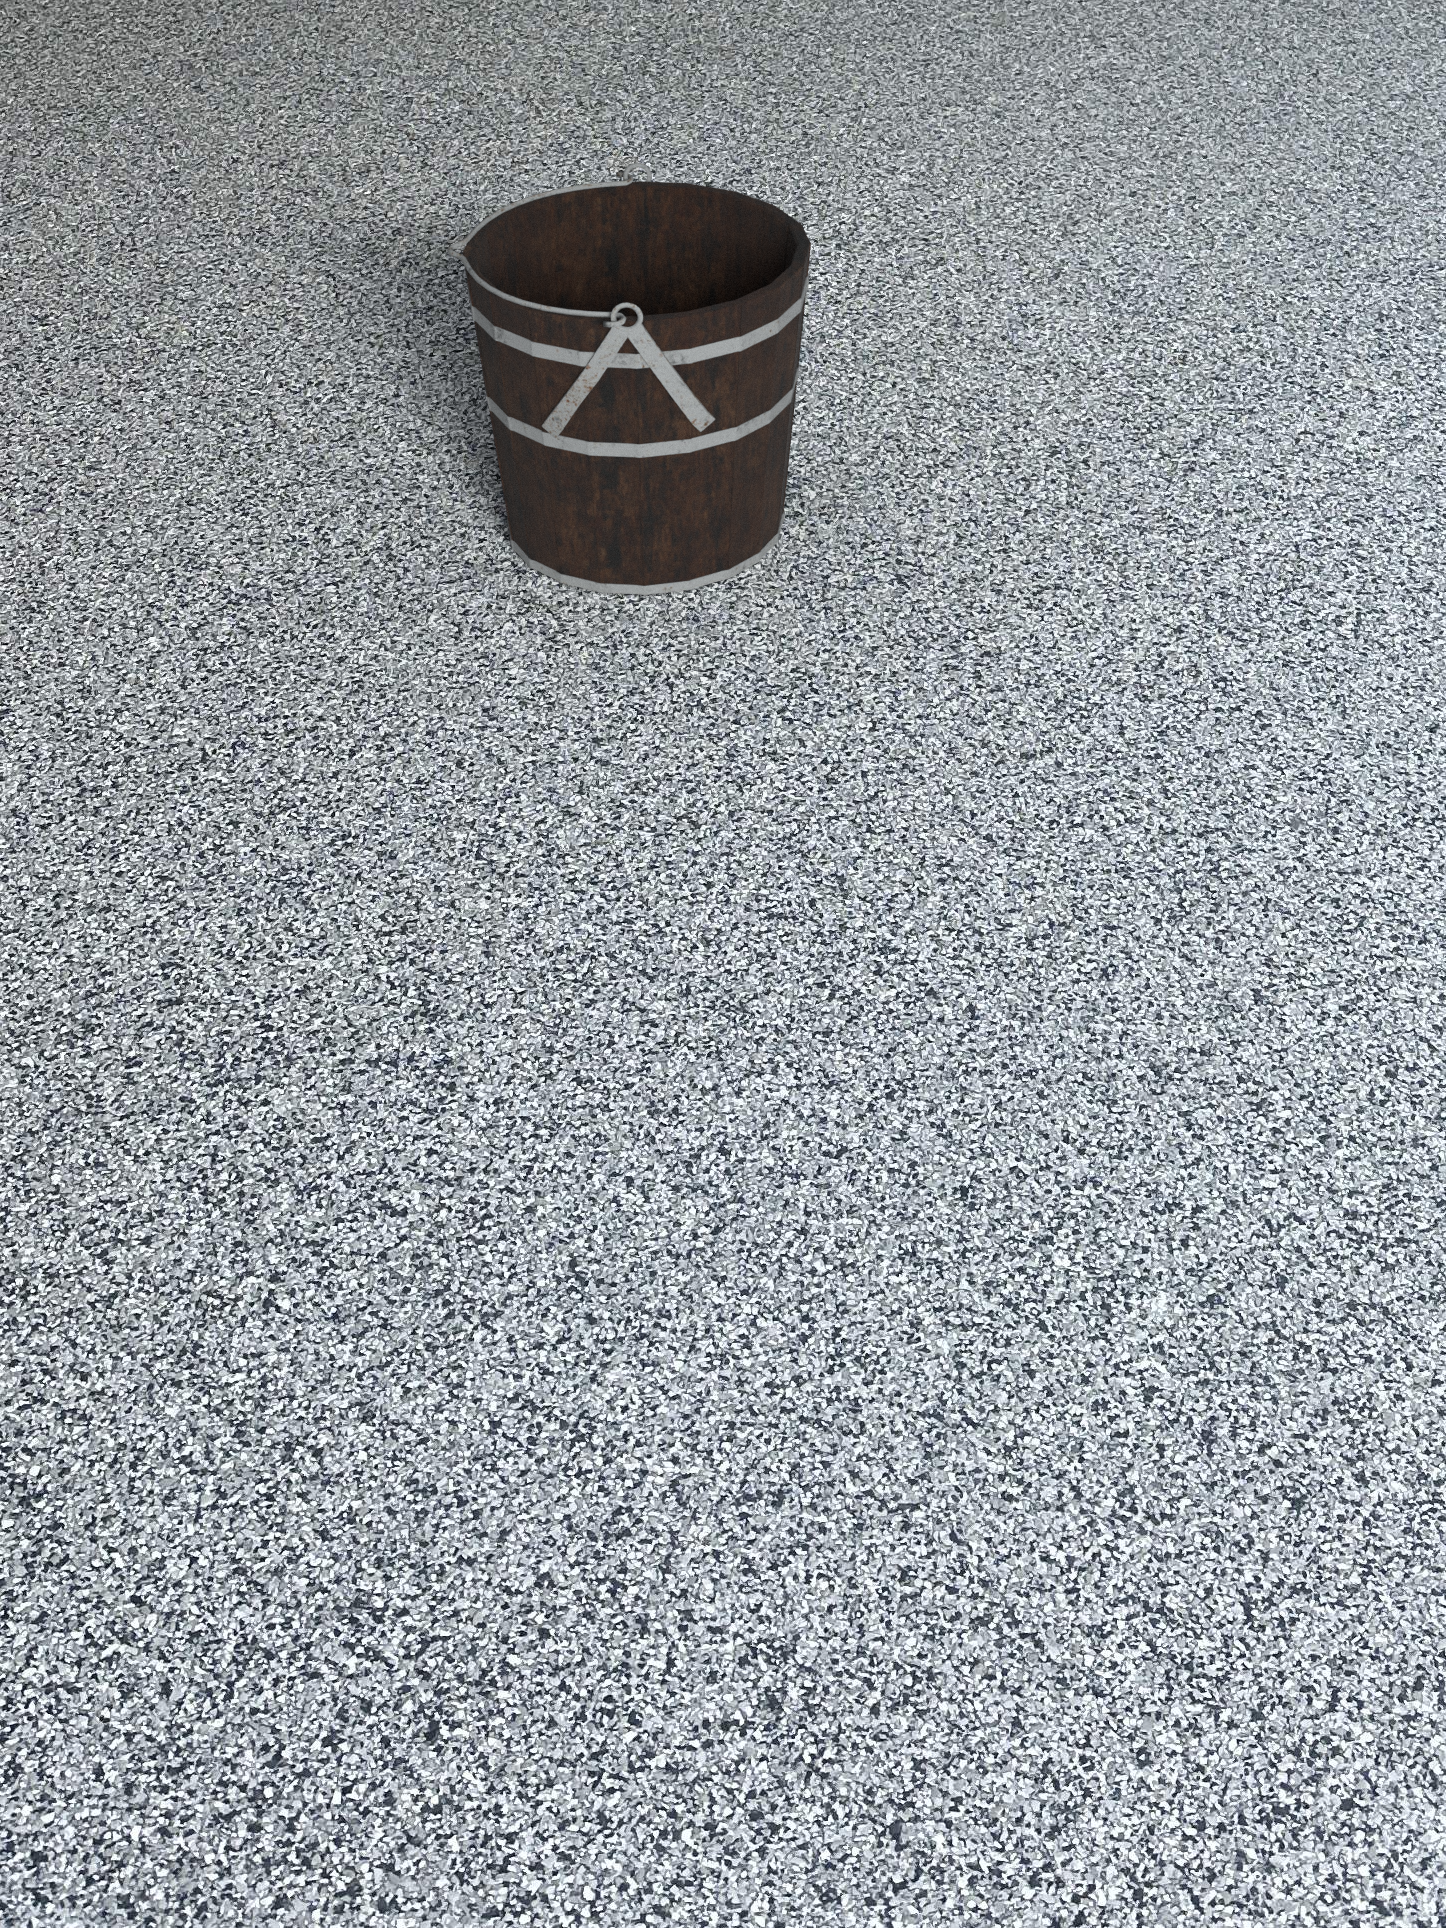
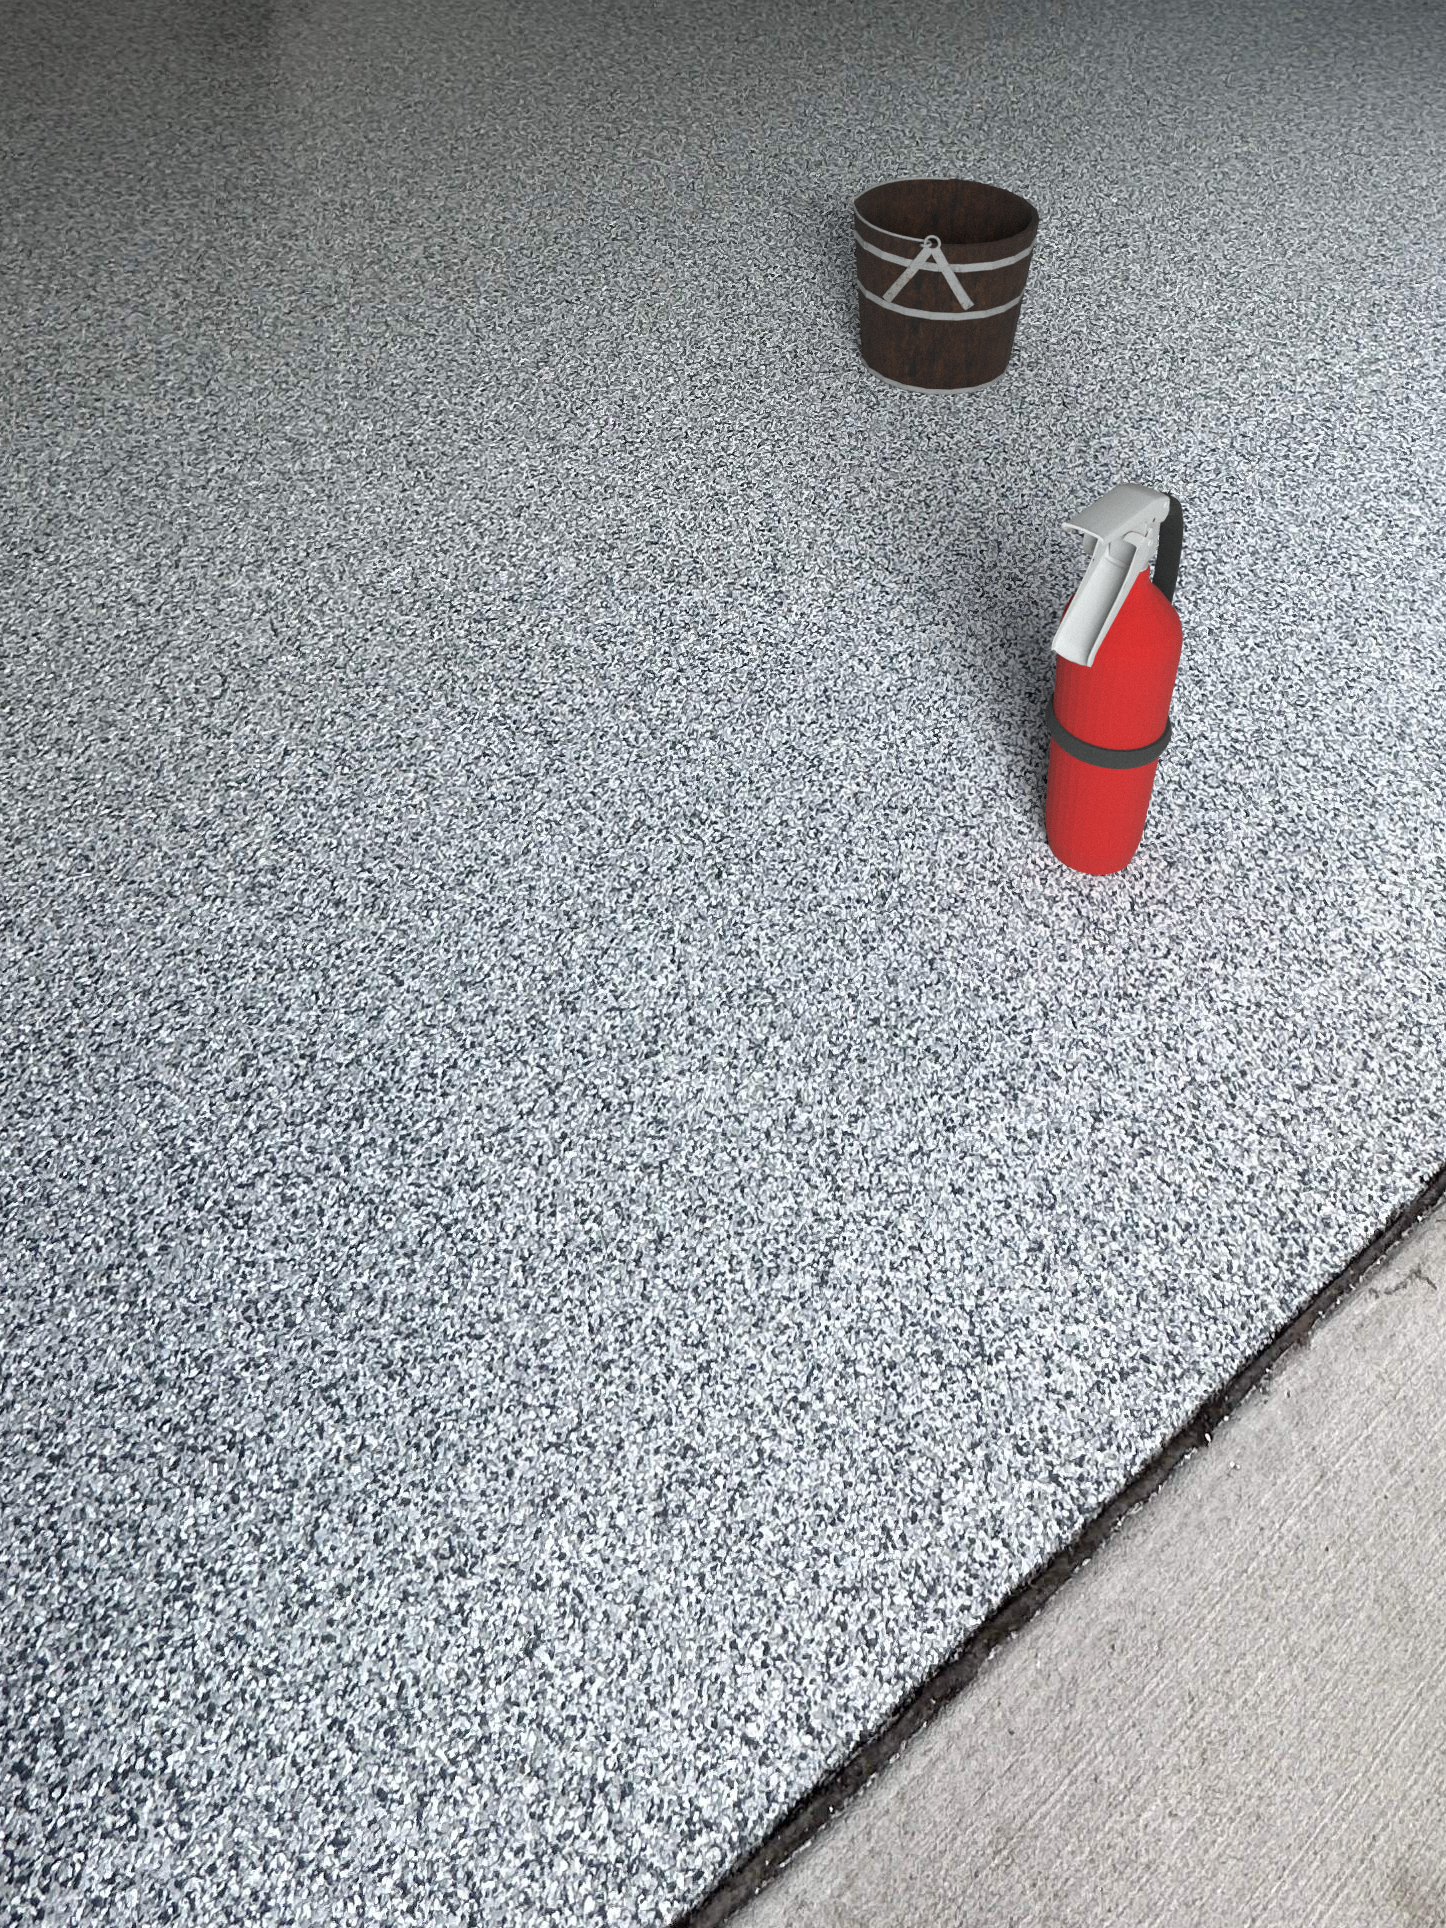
fire extinguisher: none [1031,802,1281,1556] -> present [1045,483,1184,875]

